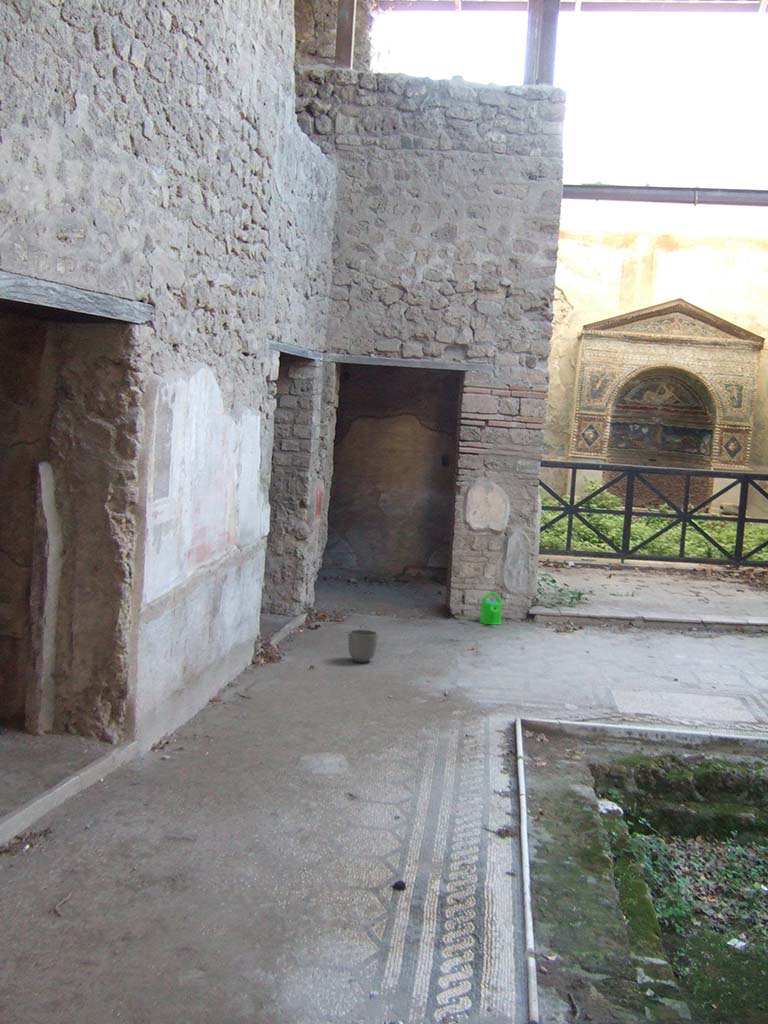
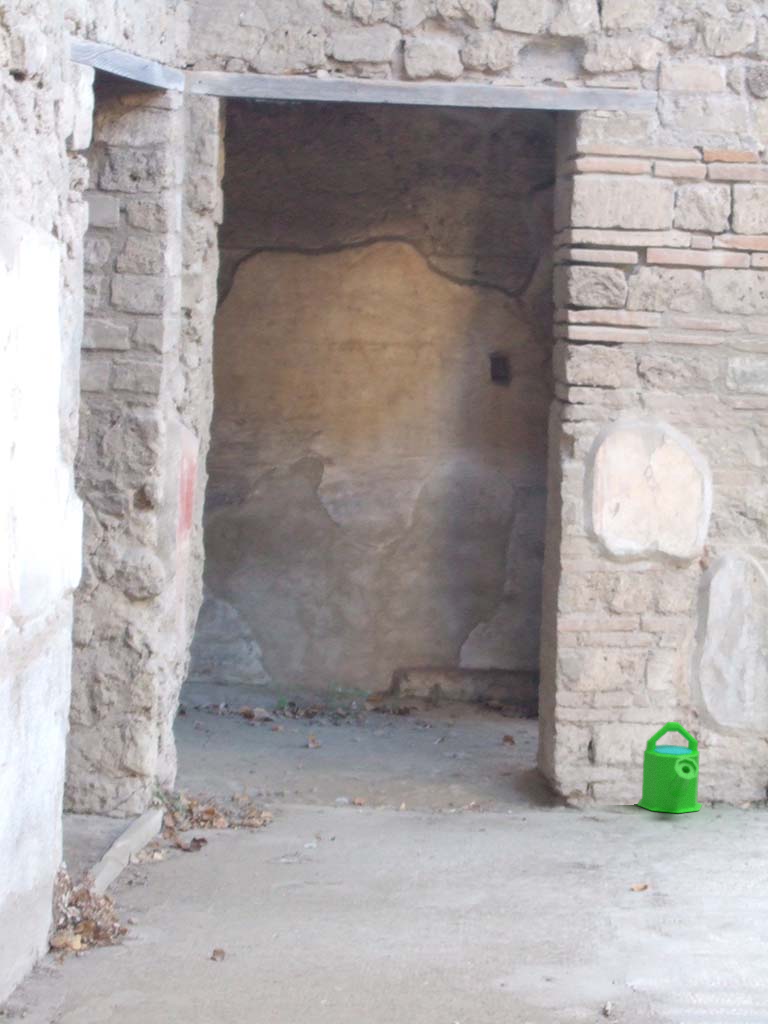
planter: present [348,629,378,663] -> none [306,871,395,974]

